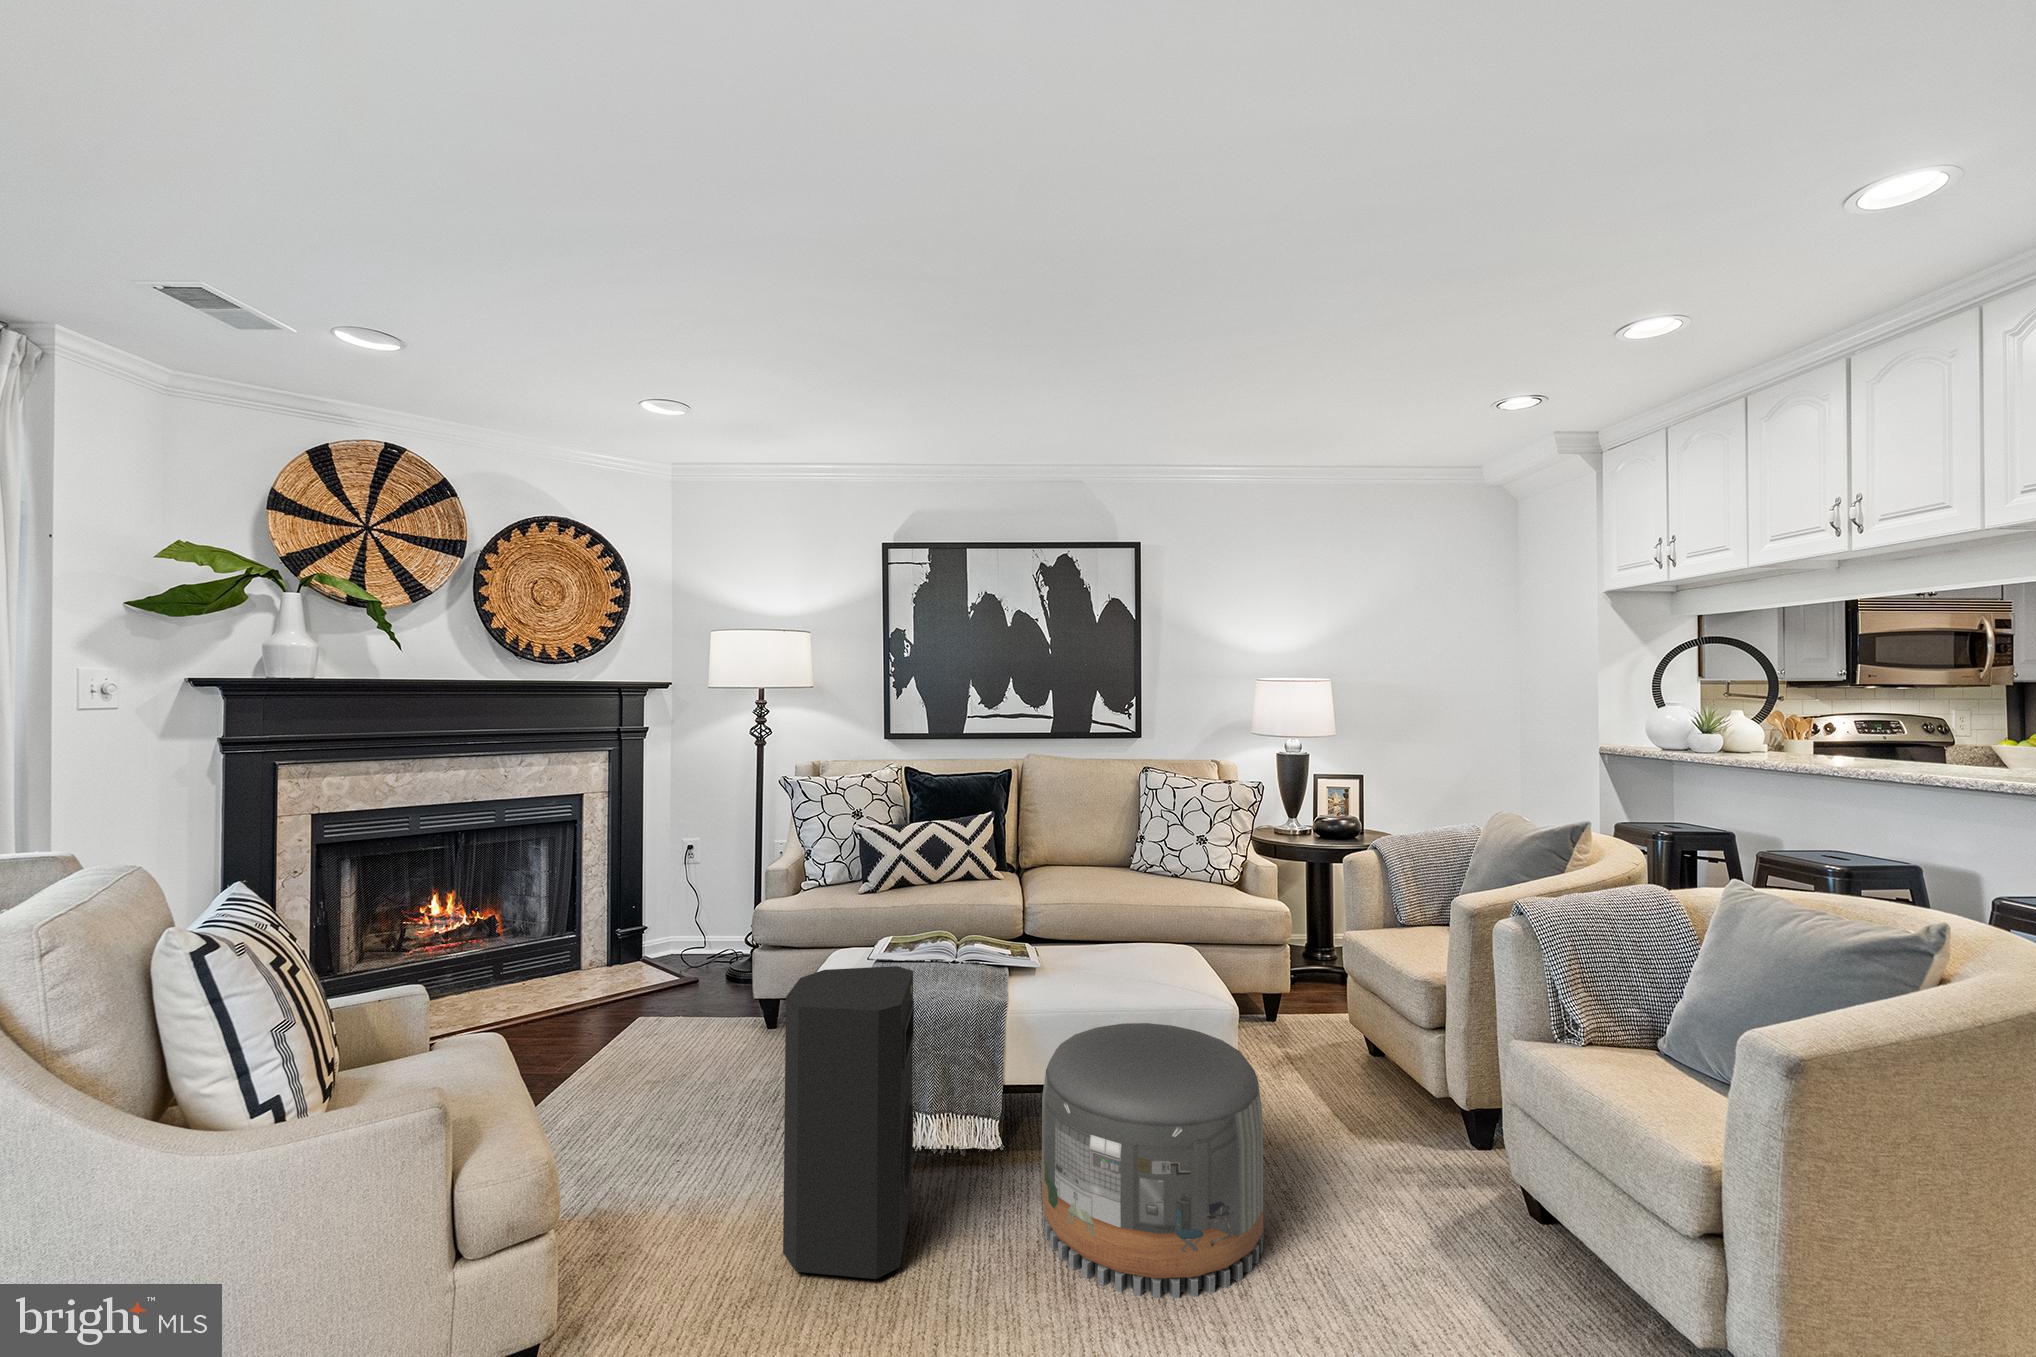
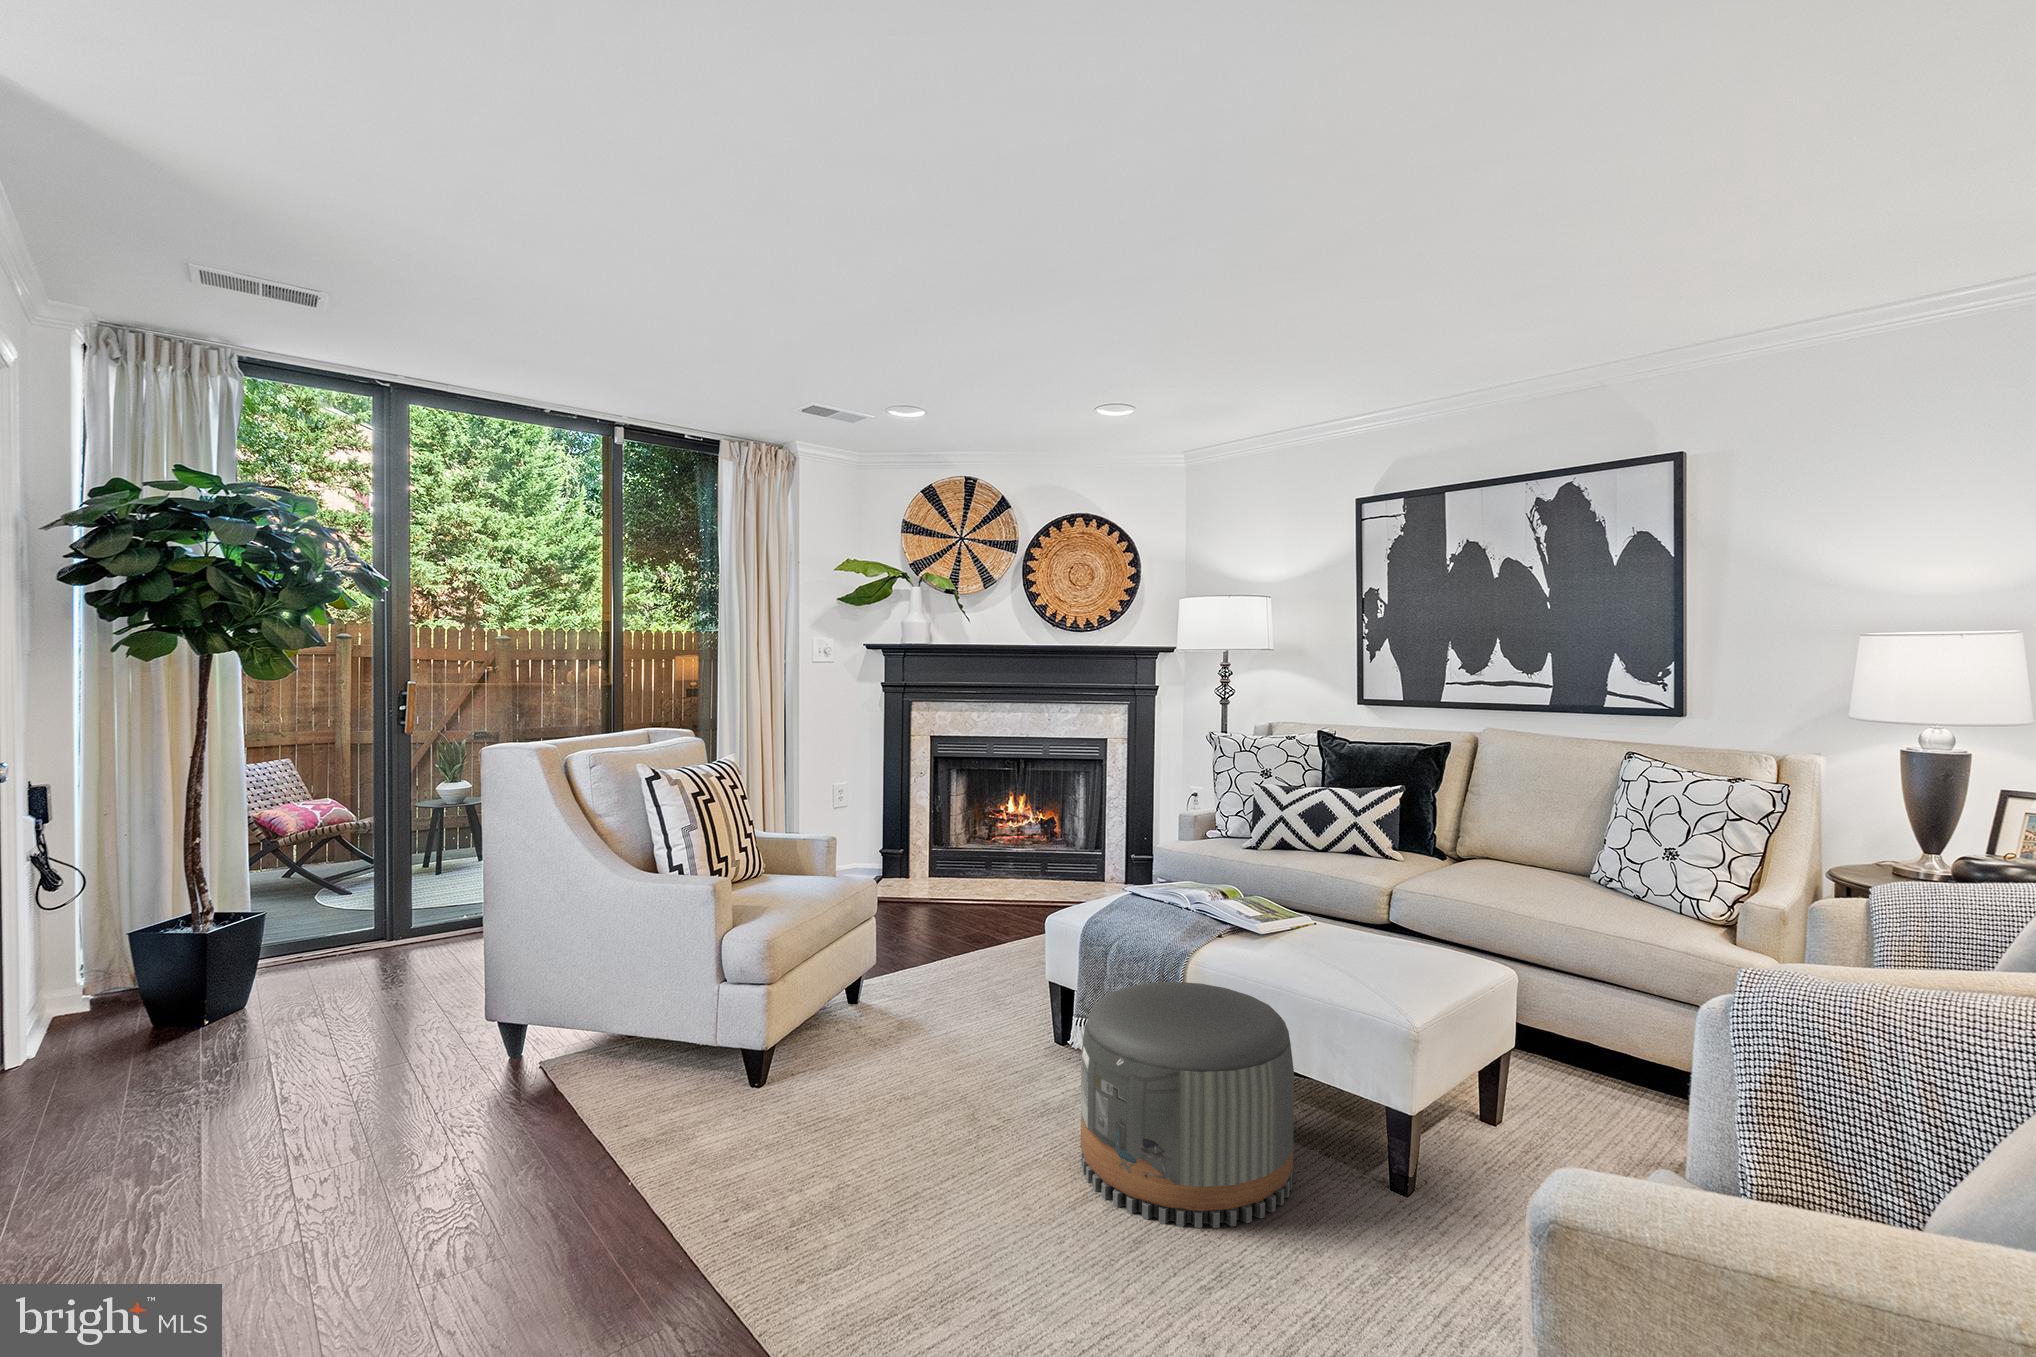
speaker: present [783,966,914,1279] -> none [940,876,1052,1100]

